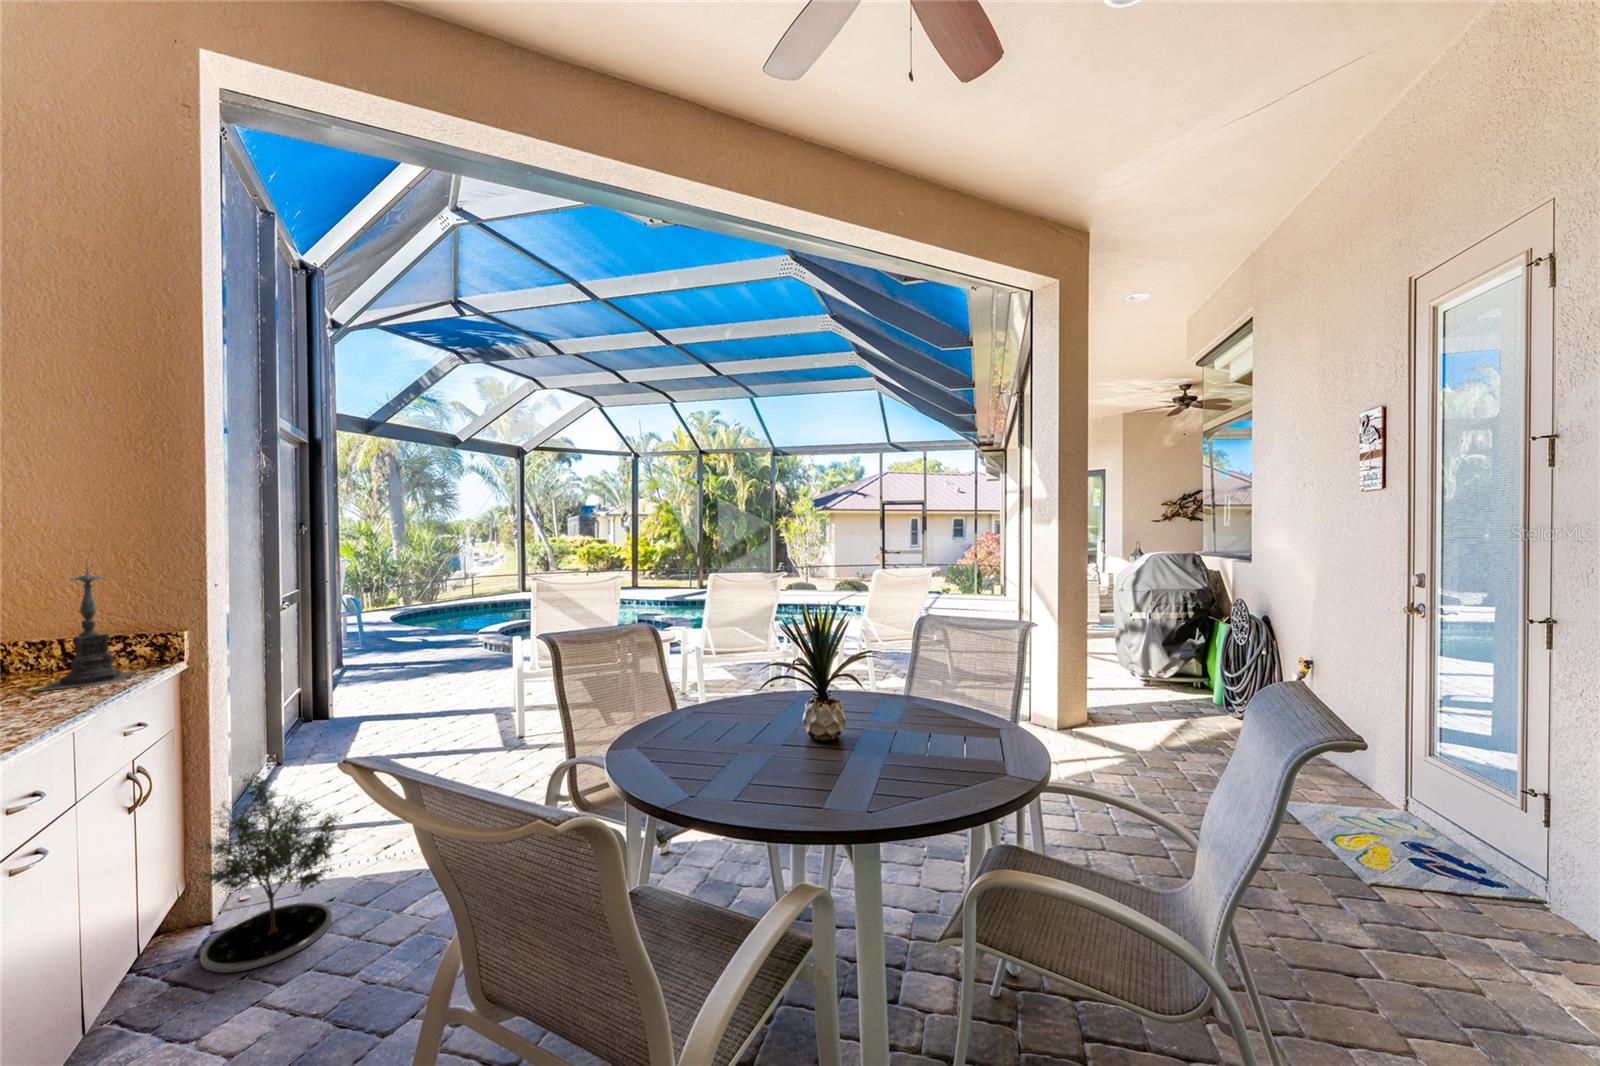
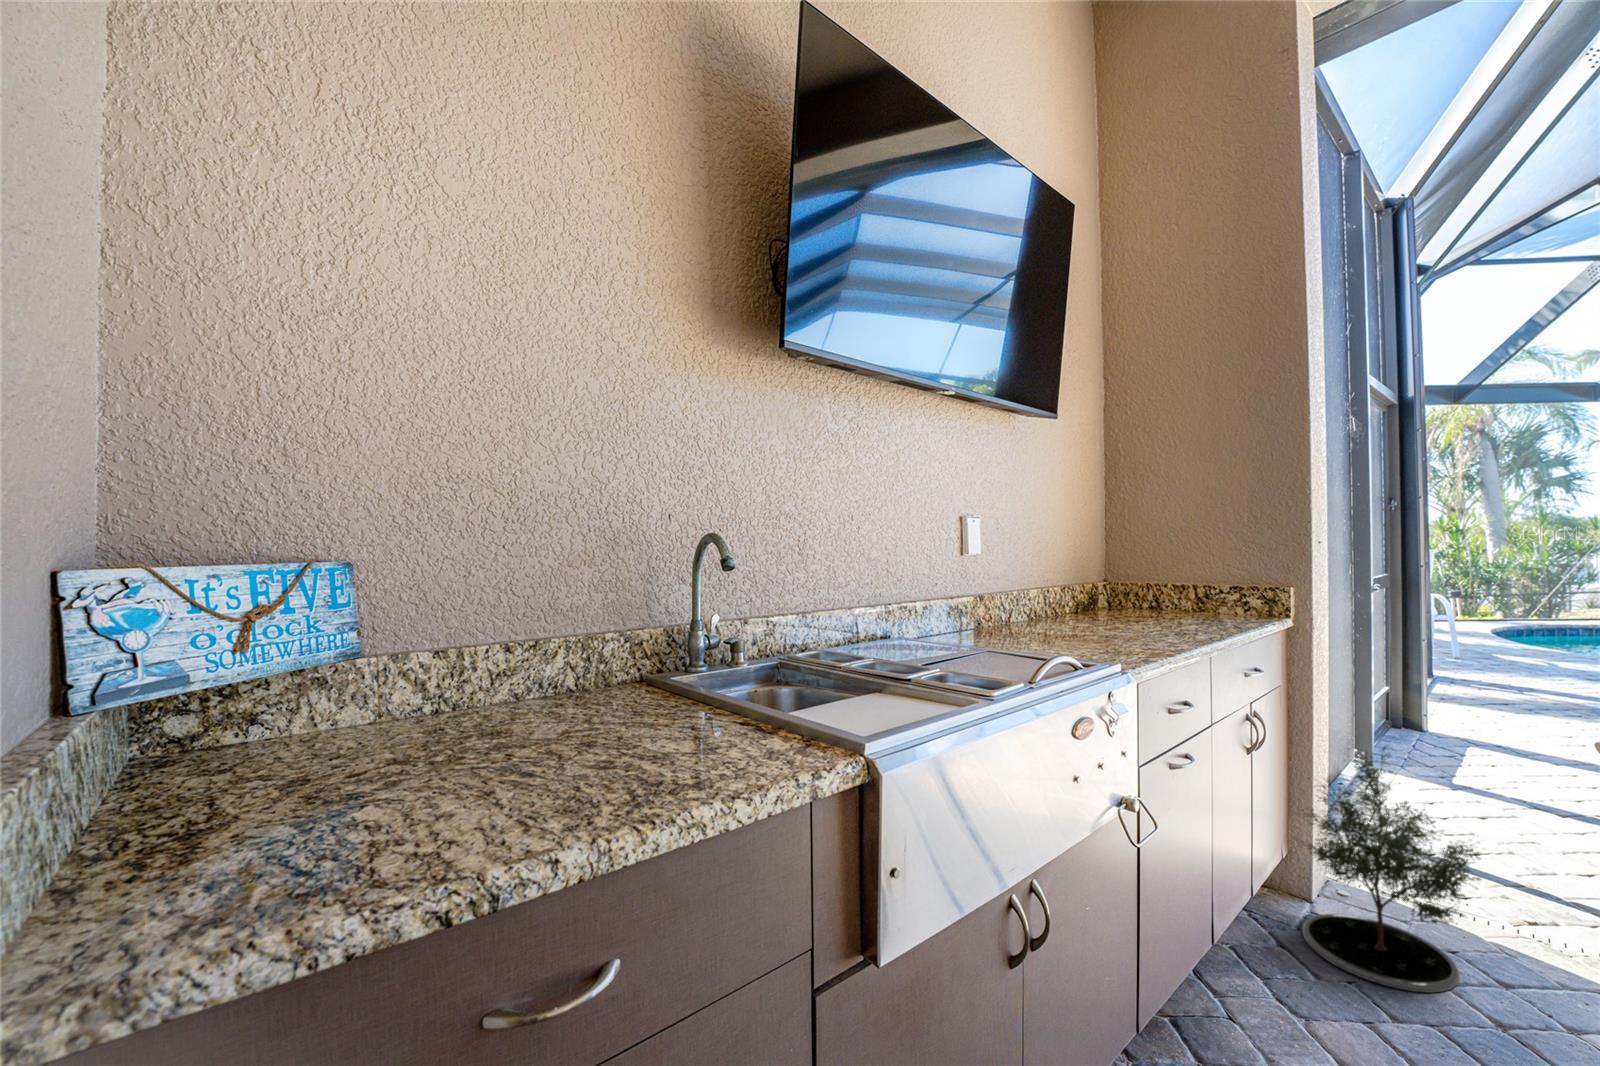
candle holder: present [39,568,135,691] -> none [1180,511,1252,627]

